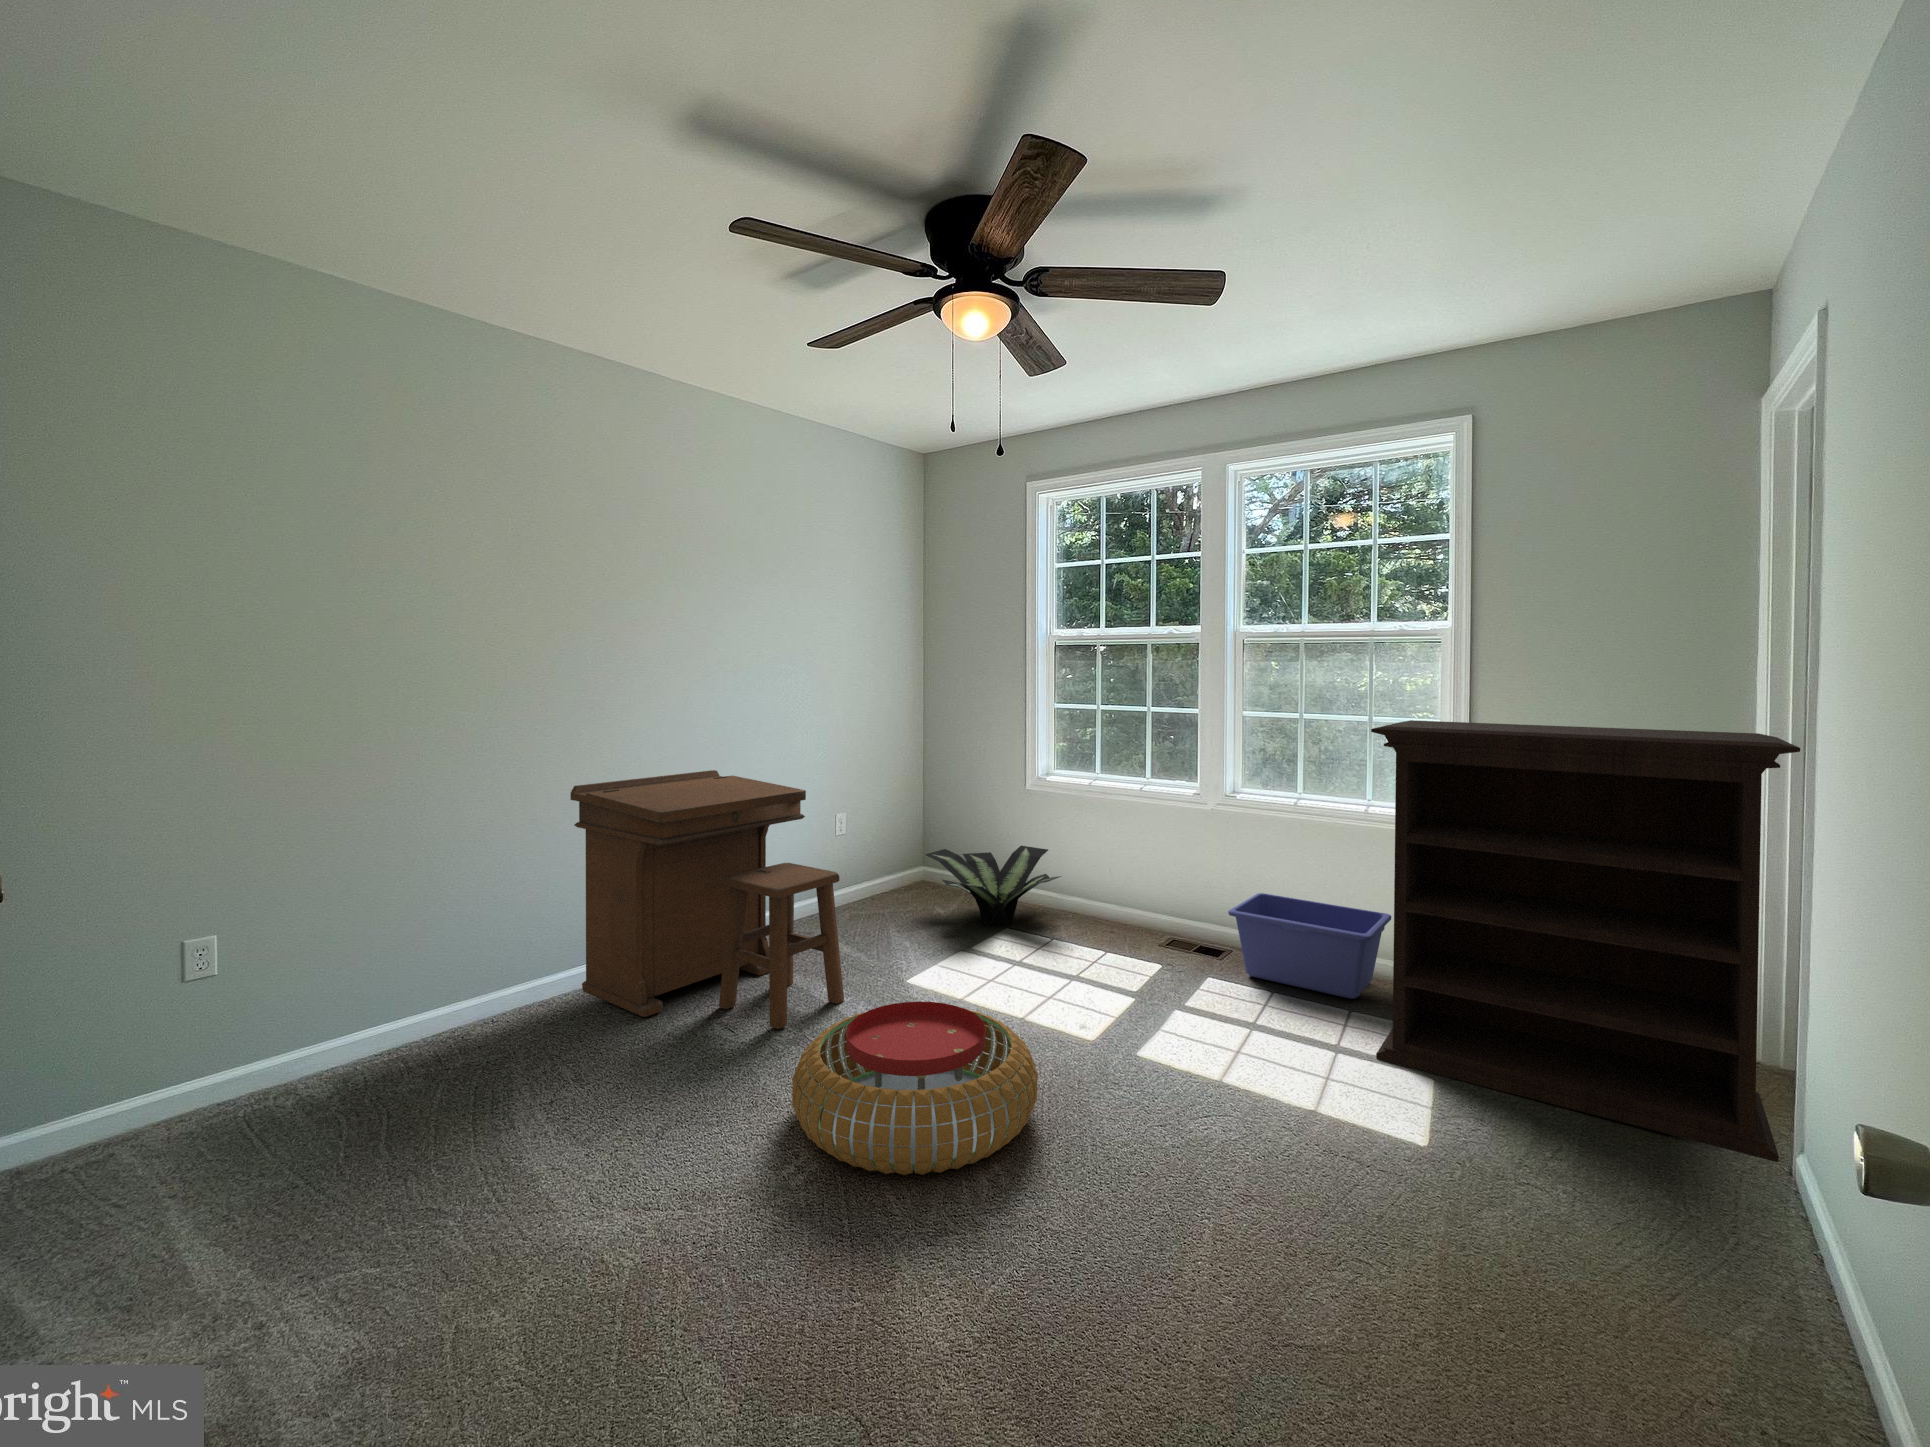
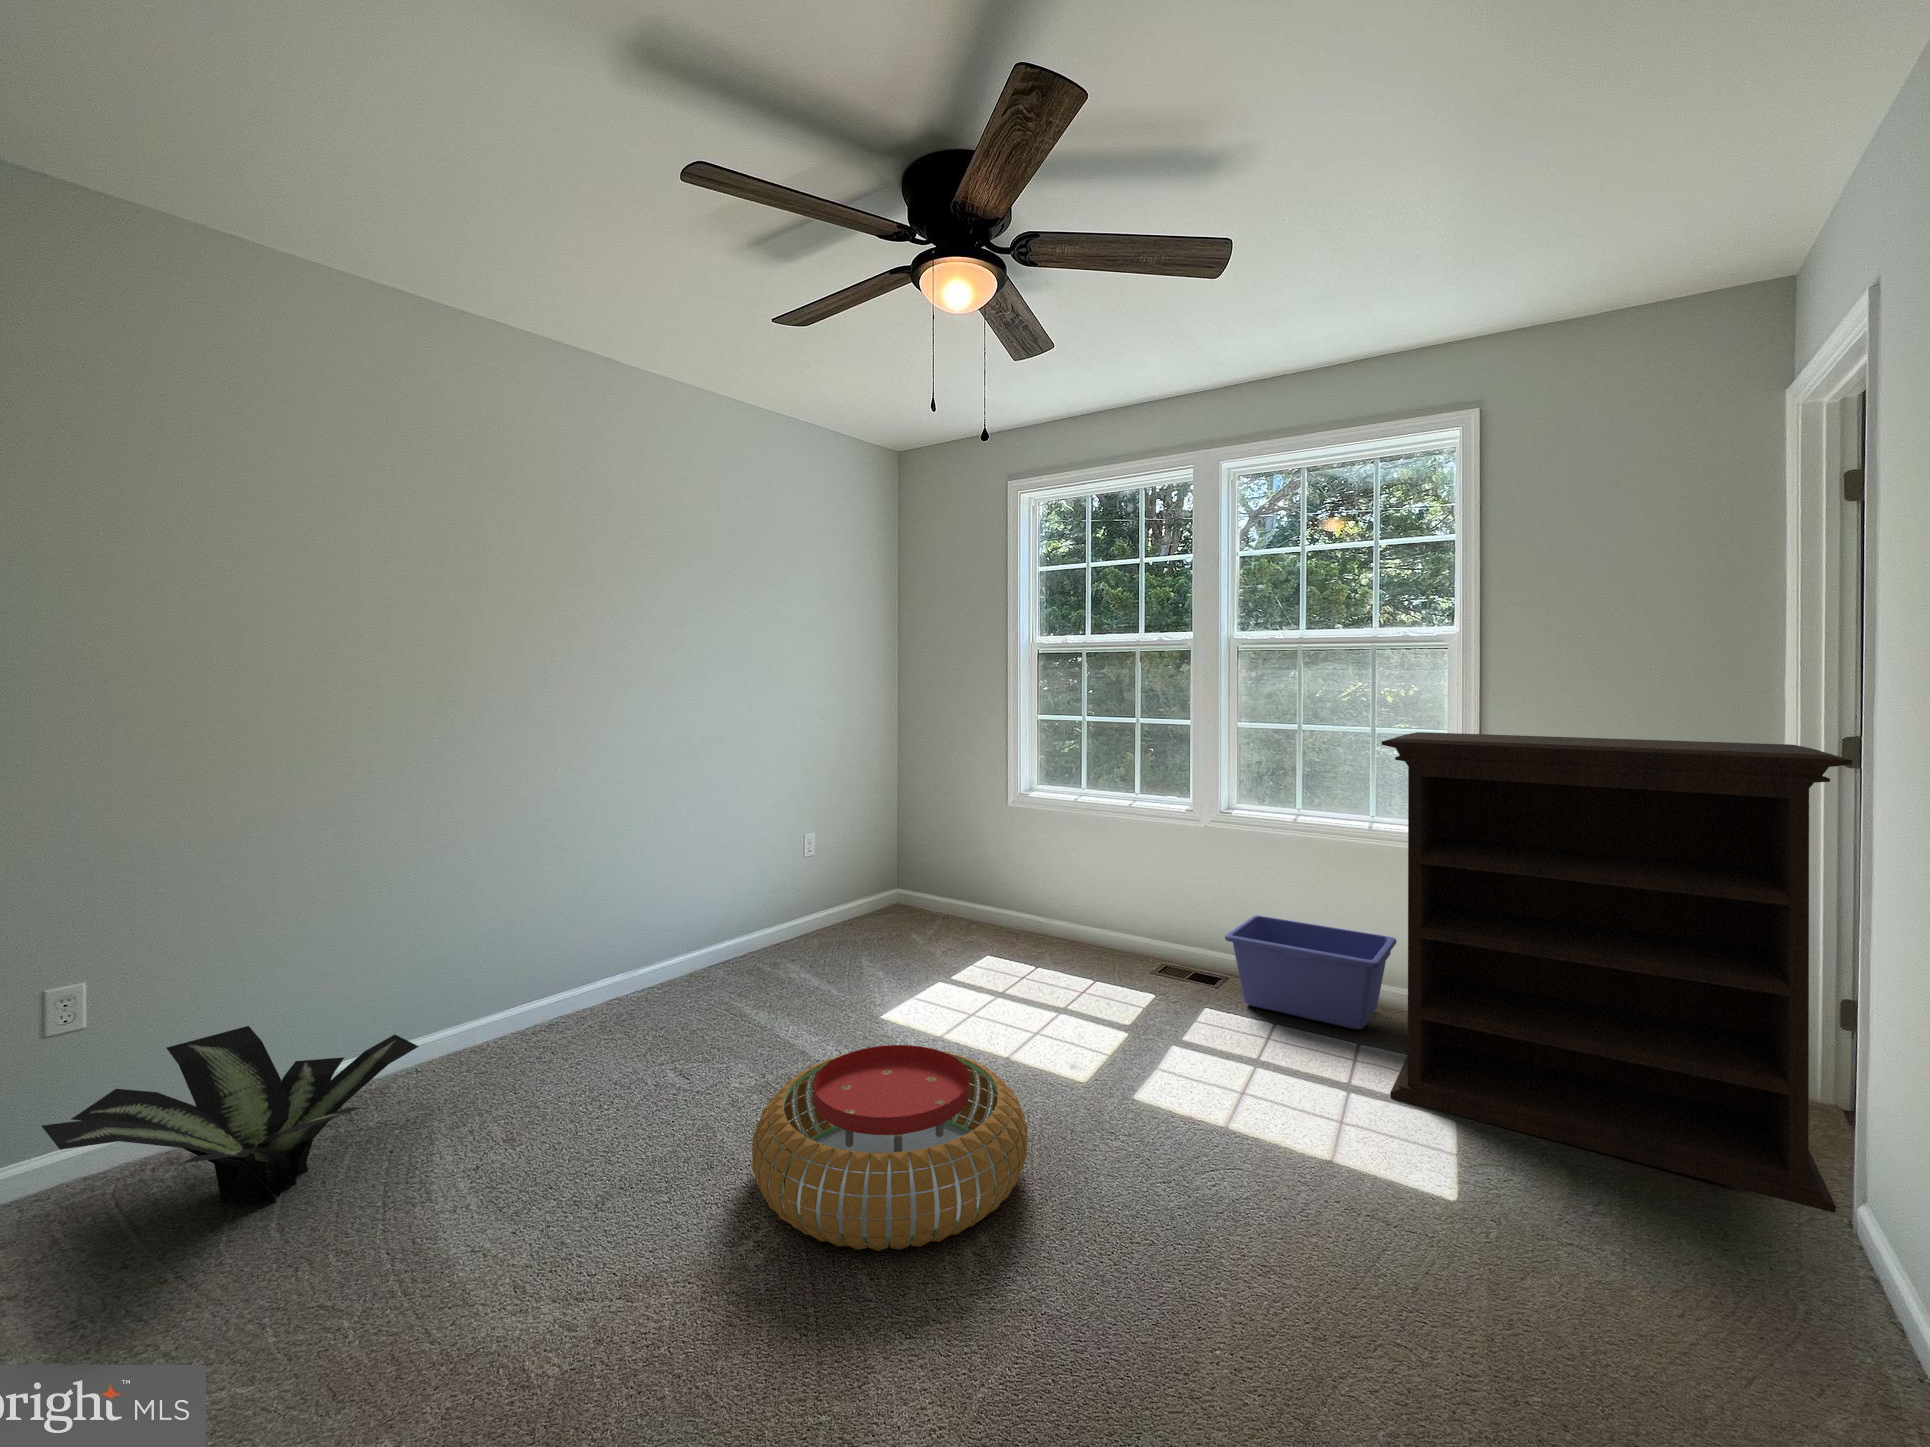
desk: present [570,770,844,1029] -> none [513,789,813,1075]
potted plant: present [925,846,1061,926] -> present [42,1026,418,1206]

